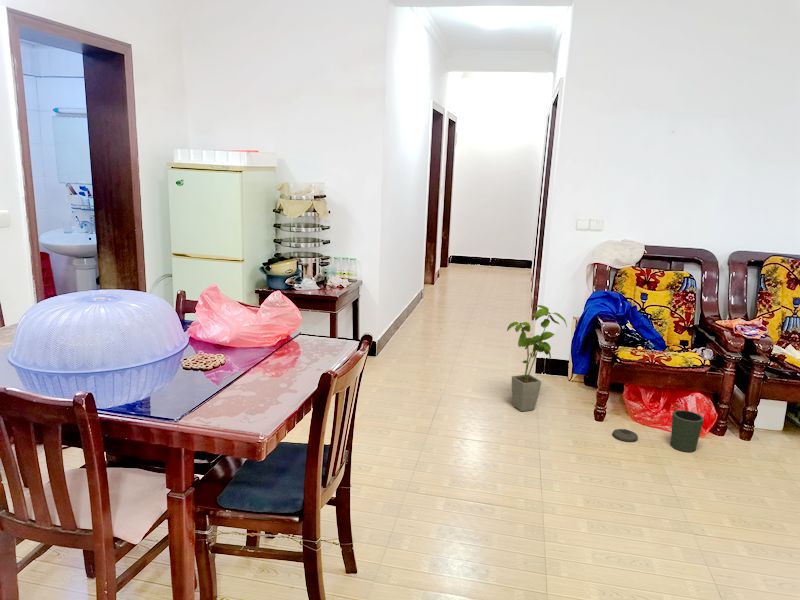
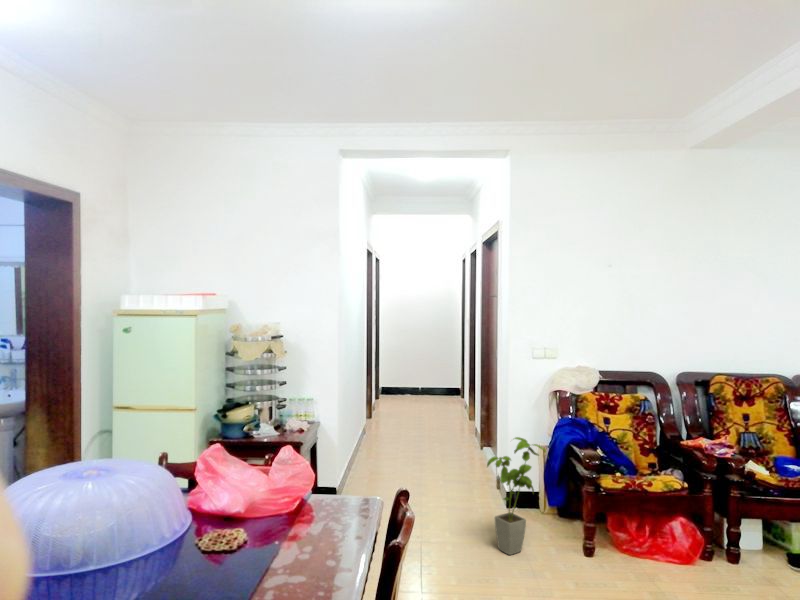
trash can: present [612,410,704,452] -> none [609,539,700,585]

